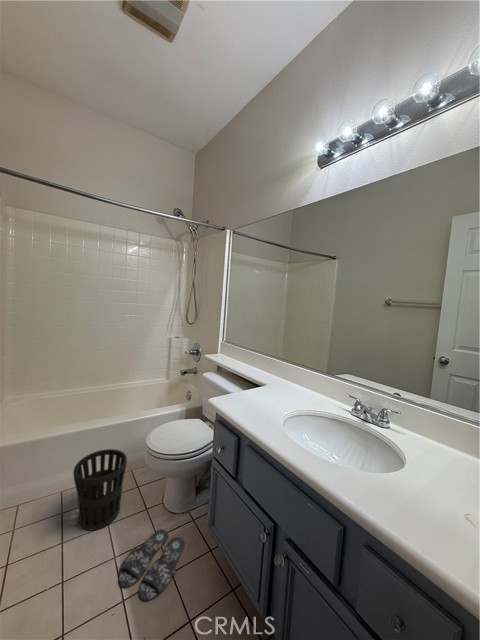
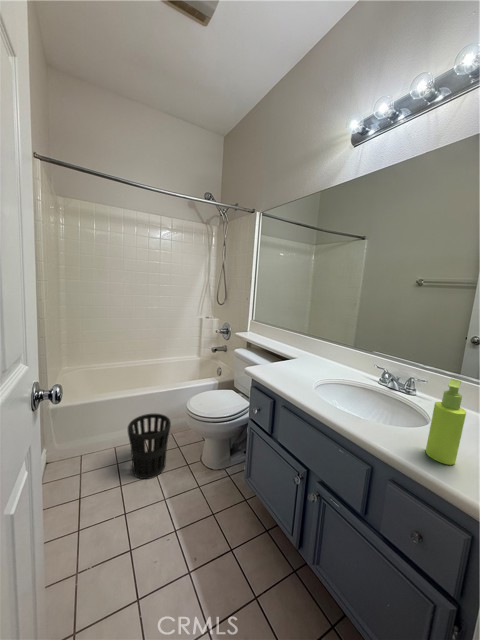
soap dispenser: none [405,425,448,531] -> present [426,379,466,465]
slippers: present [119,530,184,601] -> none [170,482,223,533]

